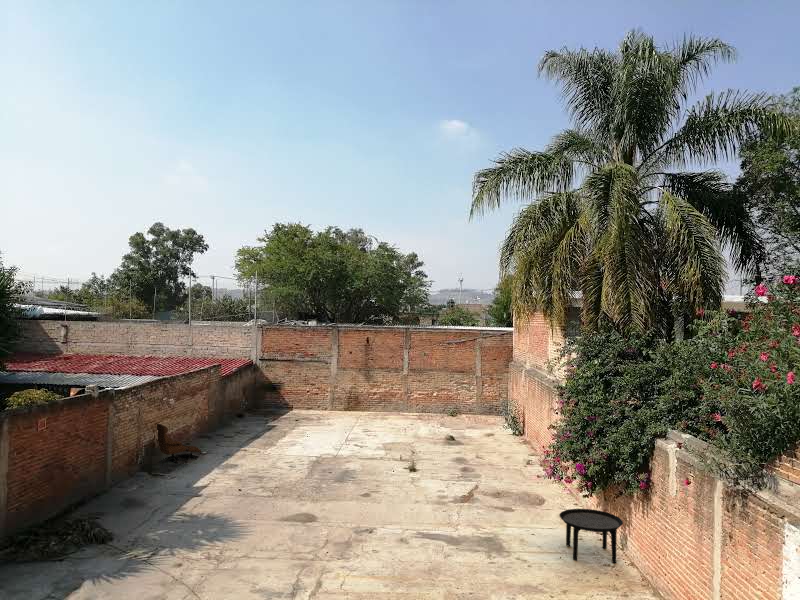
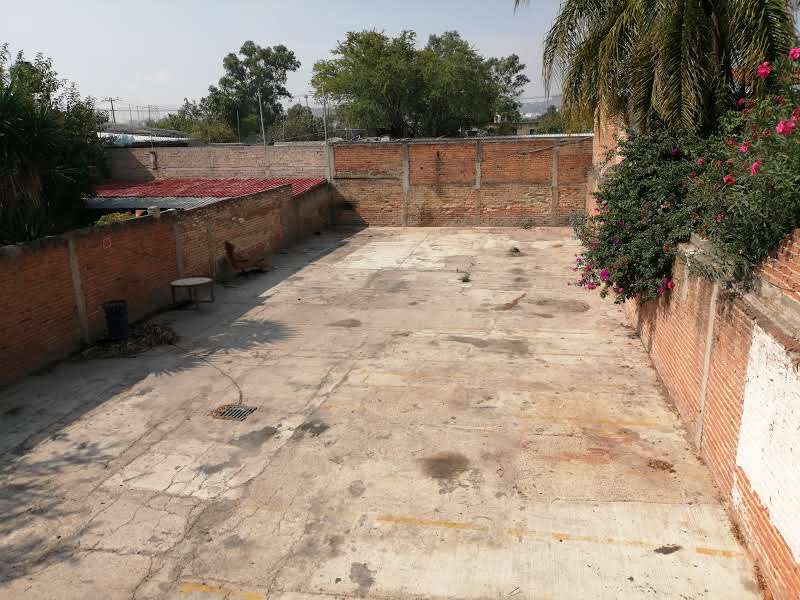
trash can: none [21,489,56,540] -> present [101,299,132,340]
round table: present [560,509,623,563] -> present [168,275,214,309]

